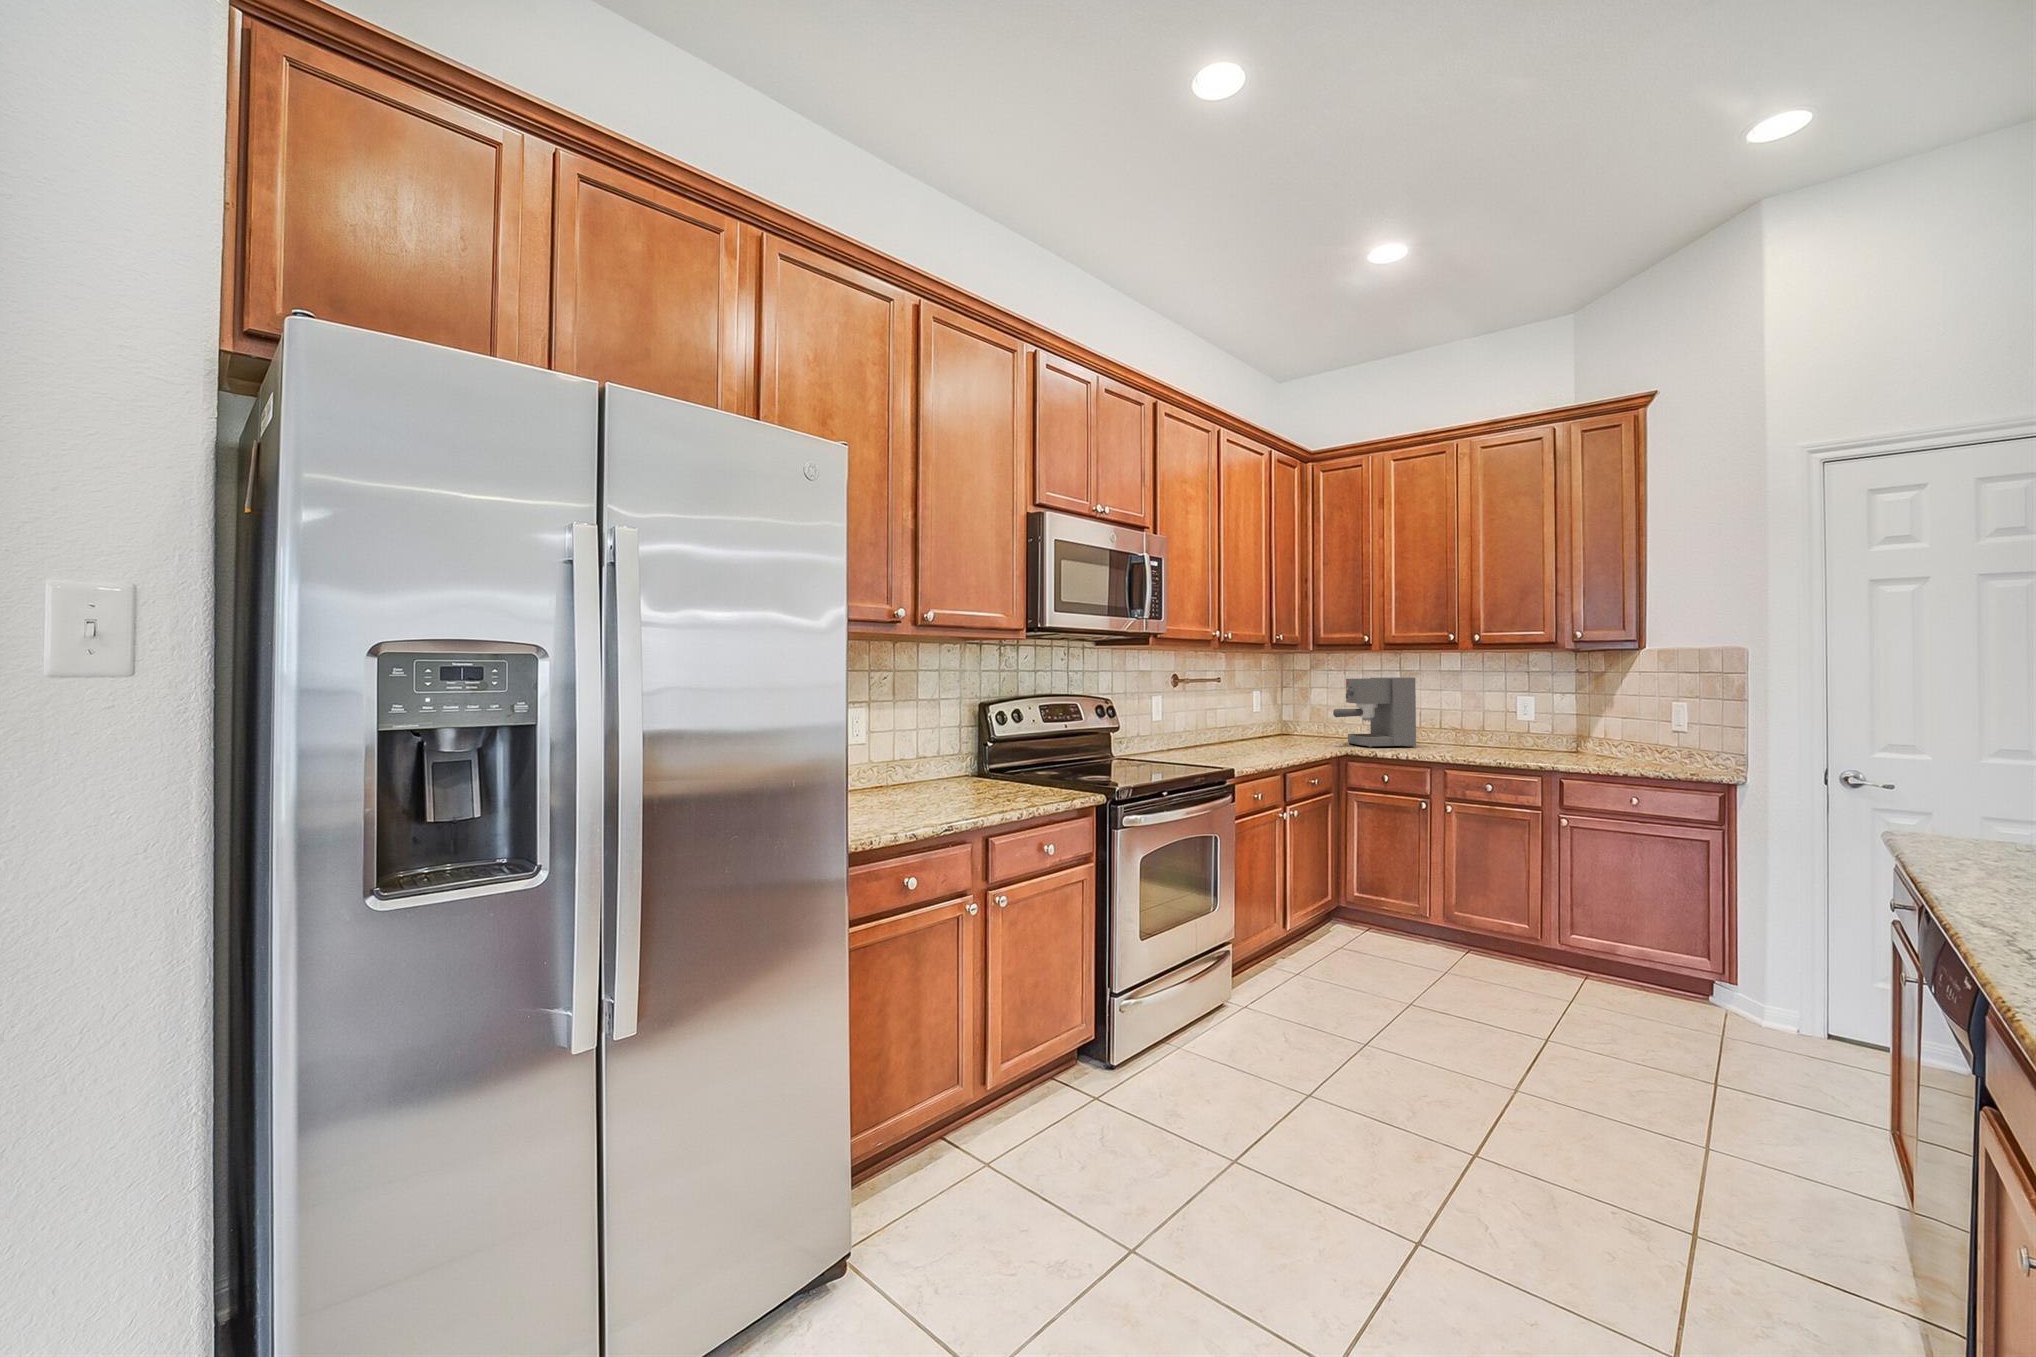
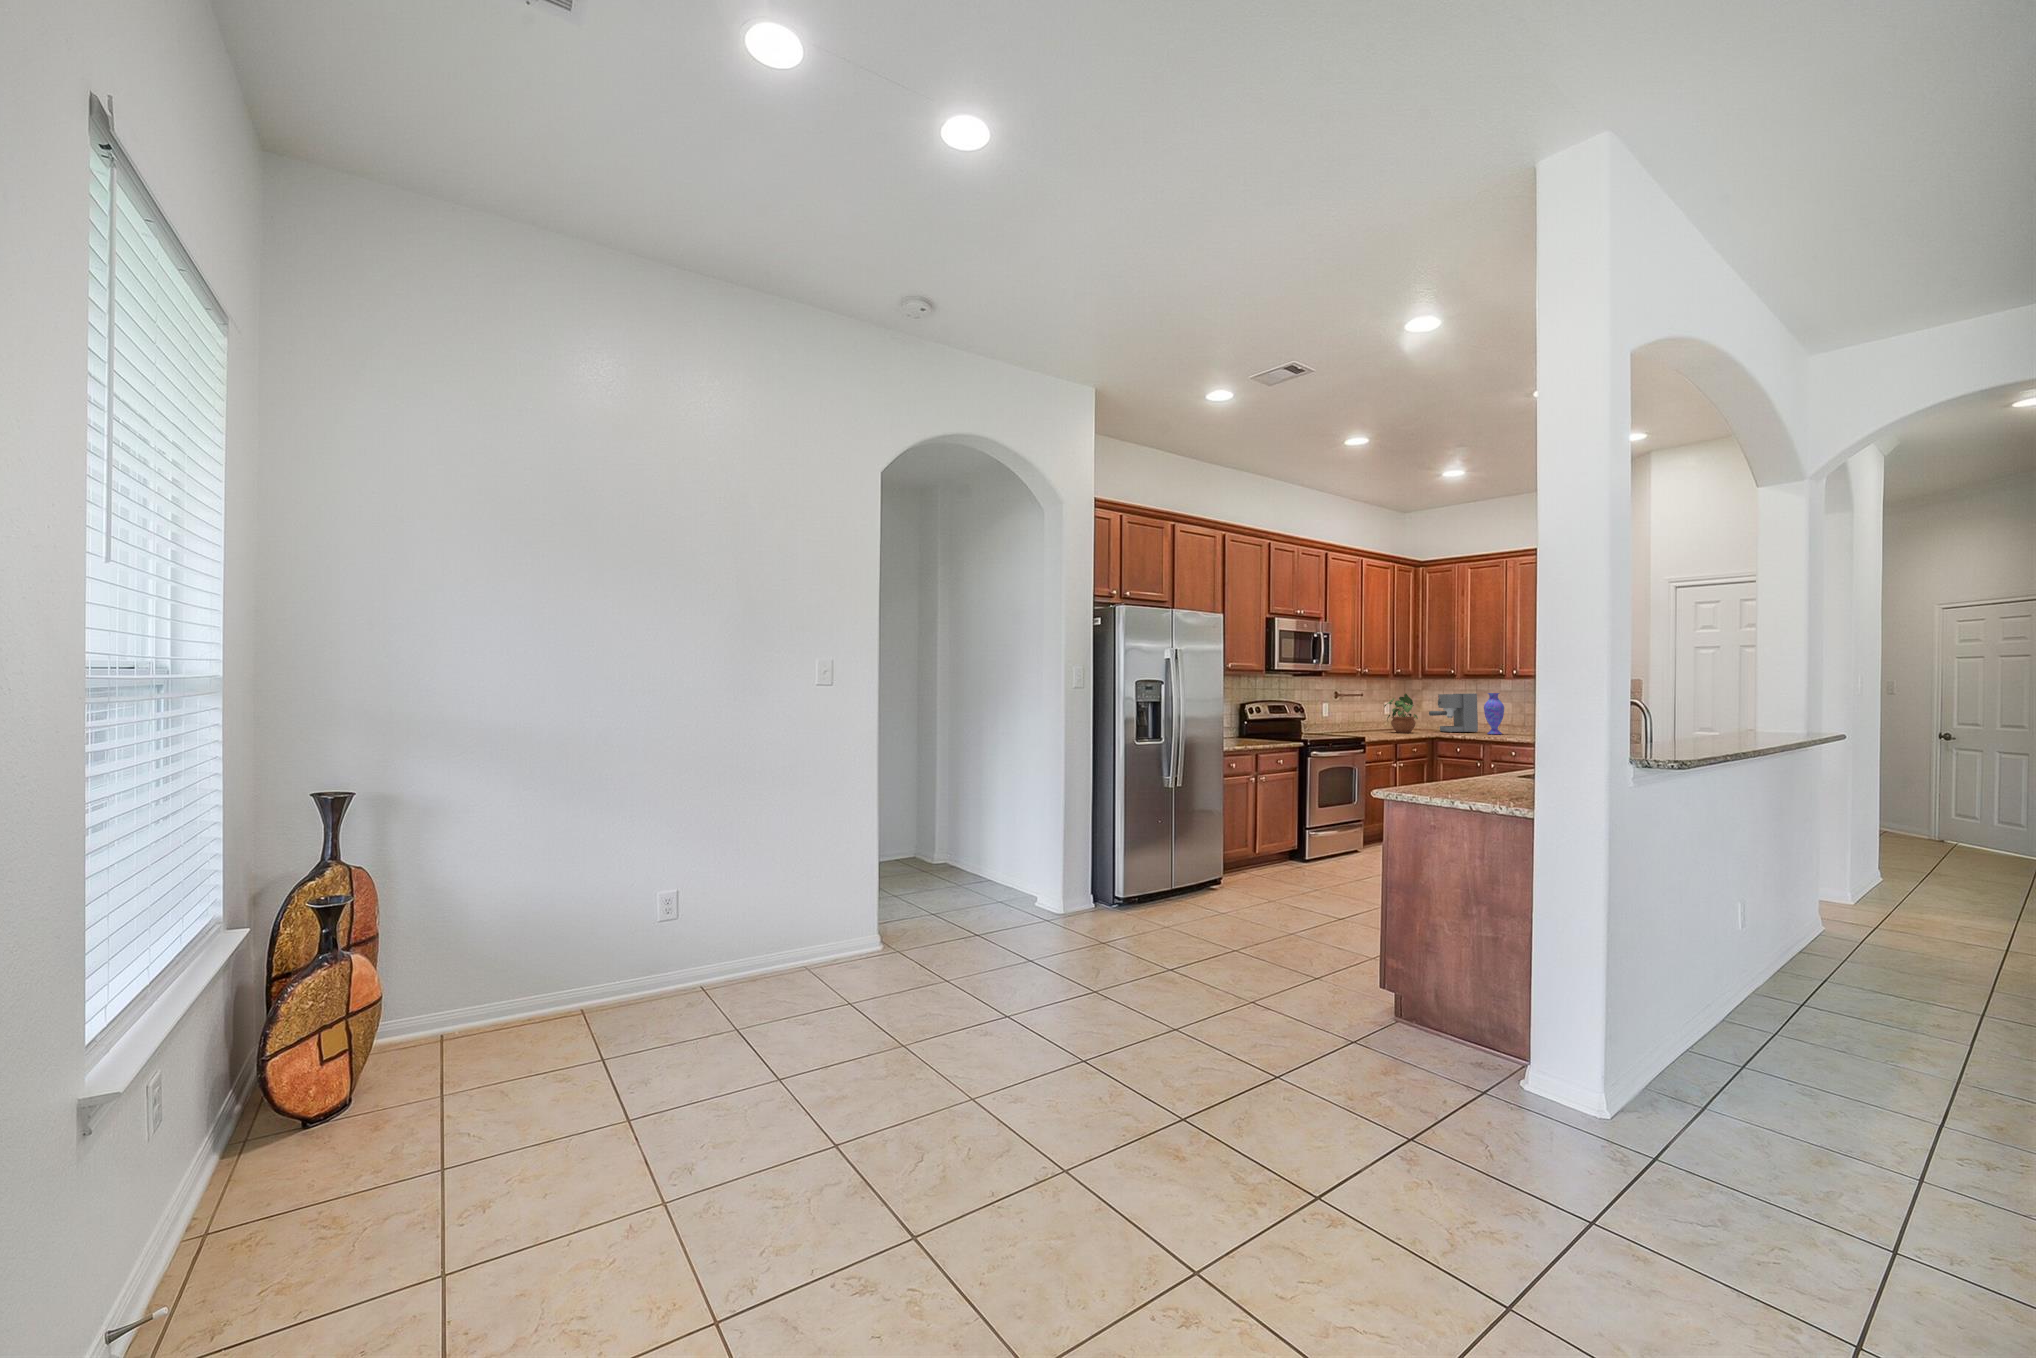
potted plant: none [1259,677,1318,750] -> present [1384,694,1418,733]
vase: none [1434,677,1471,754] -> present [1484,693,1504,734]

